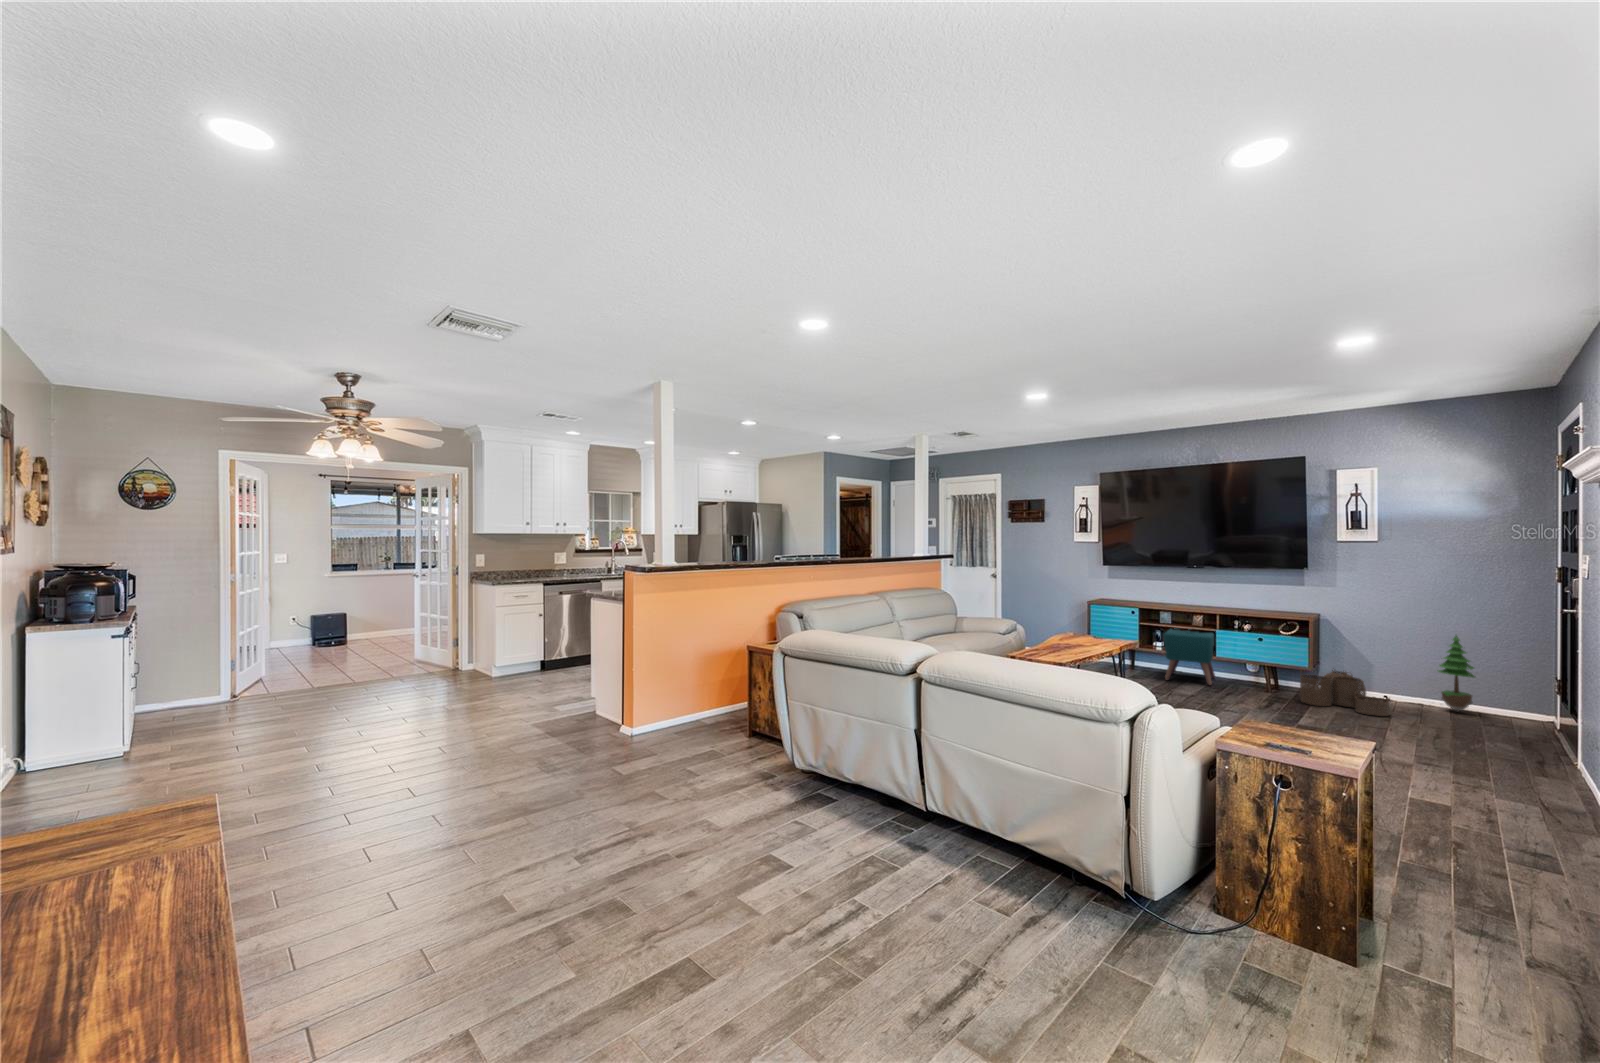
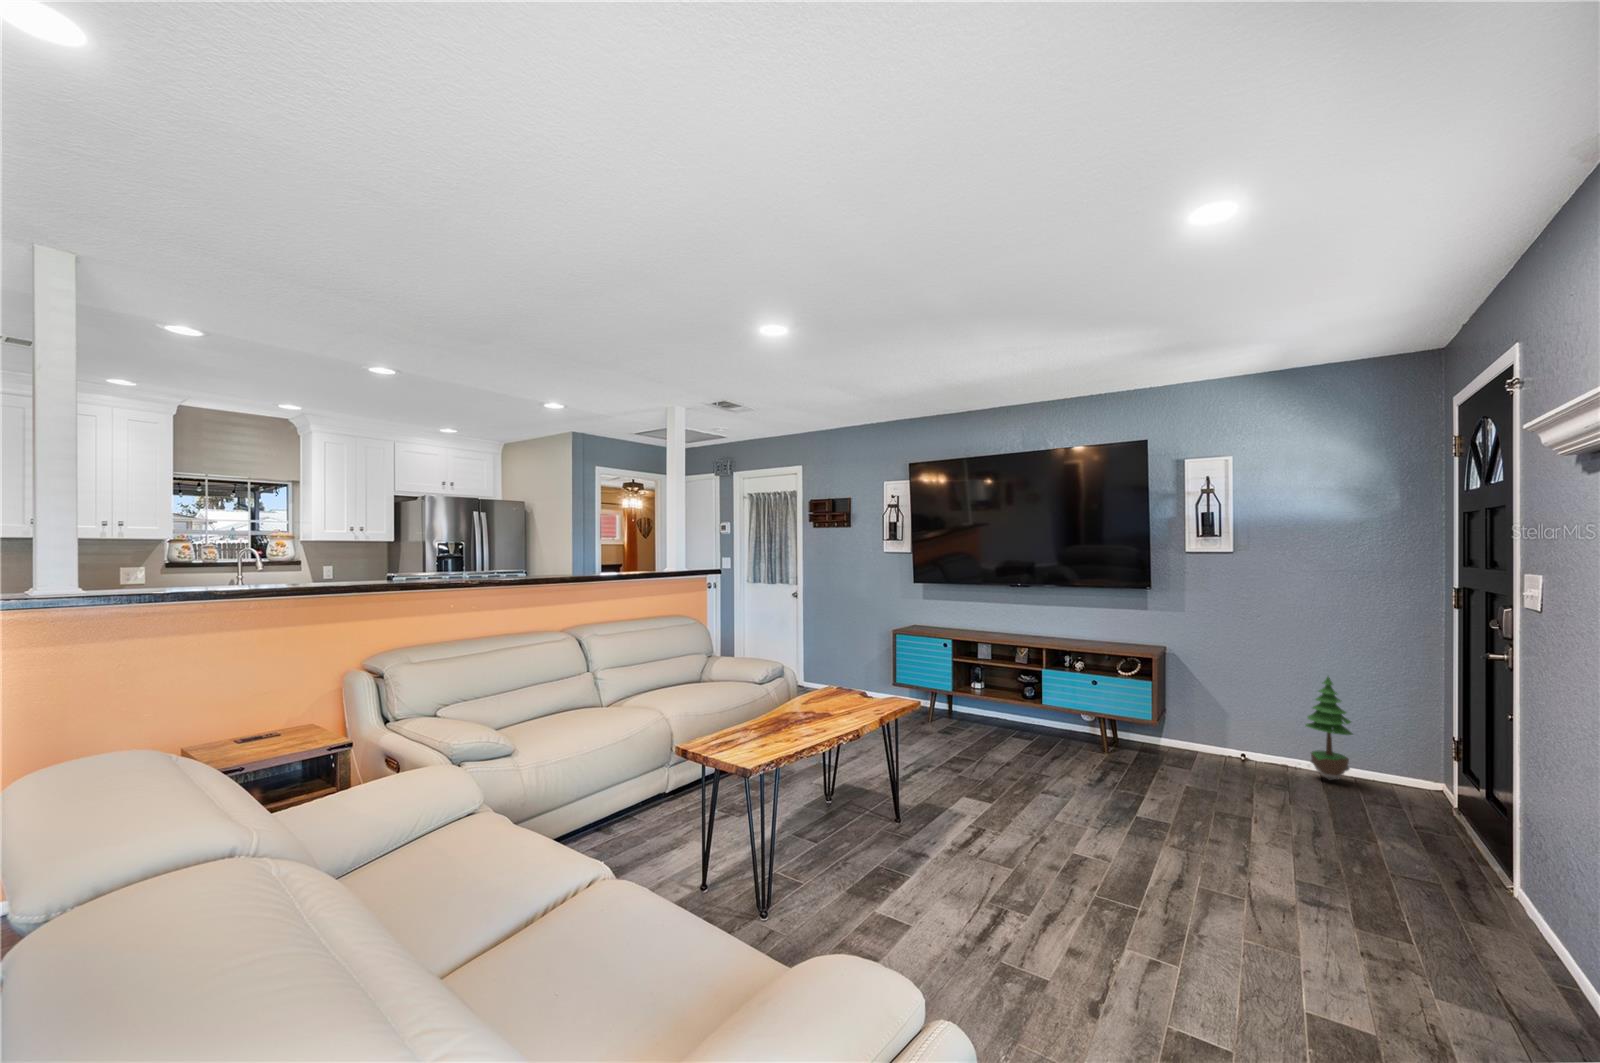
ottoman: present [1164,628,1216,685] -> none [978,665,1043,744]
woven basket: present [1300,670,1389,716] -> none [1140,719,1251,795]

